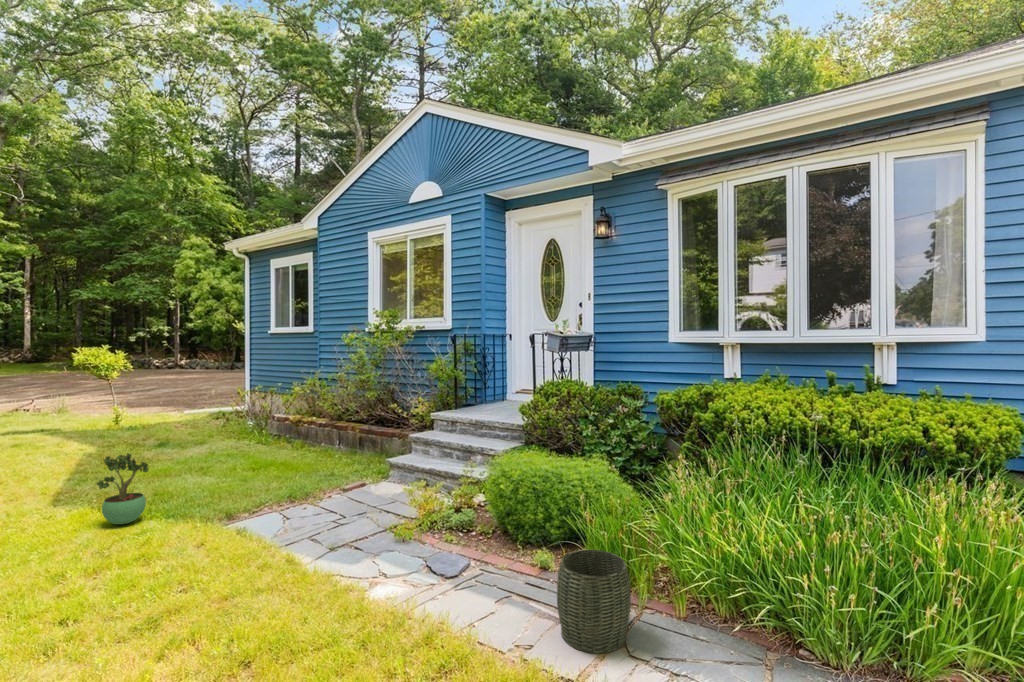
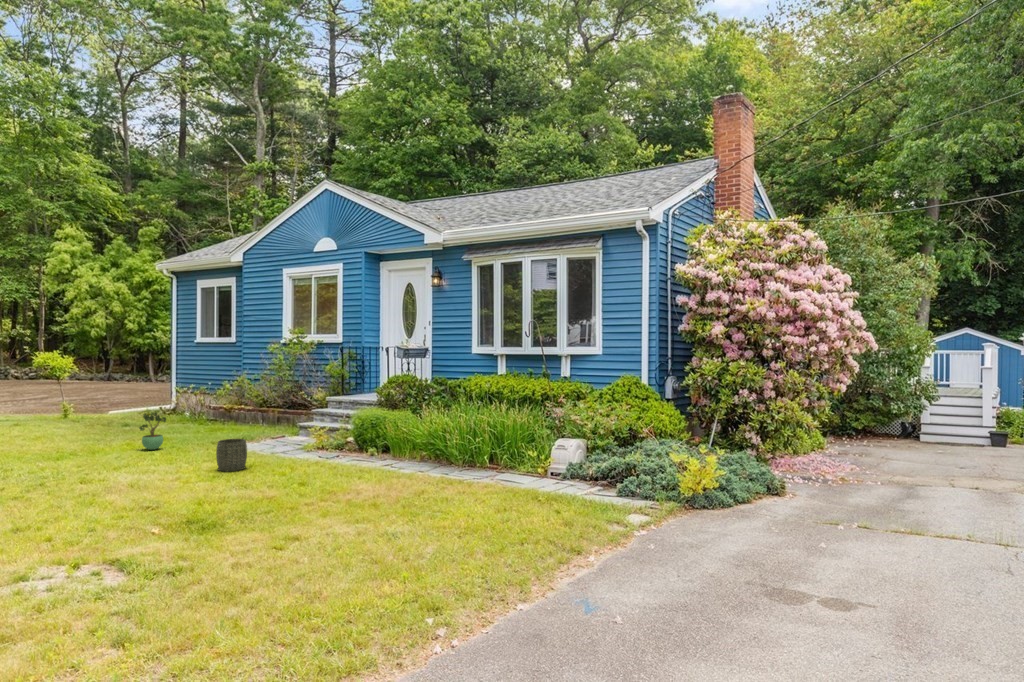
woven basket: present [557,550,631,653] -> present [216,439,247,471]

